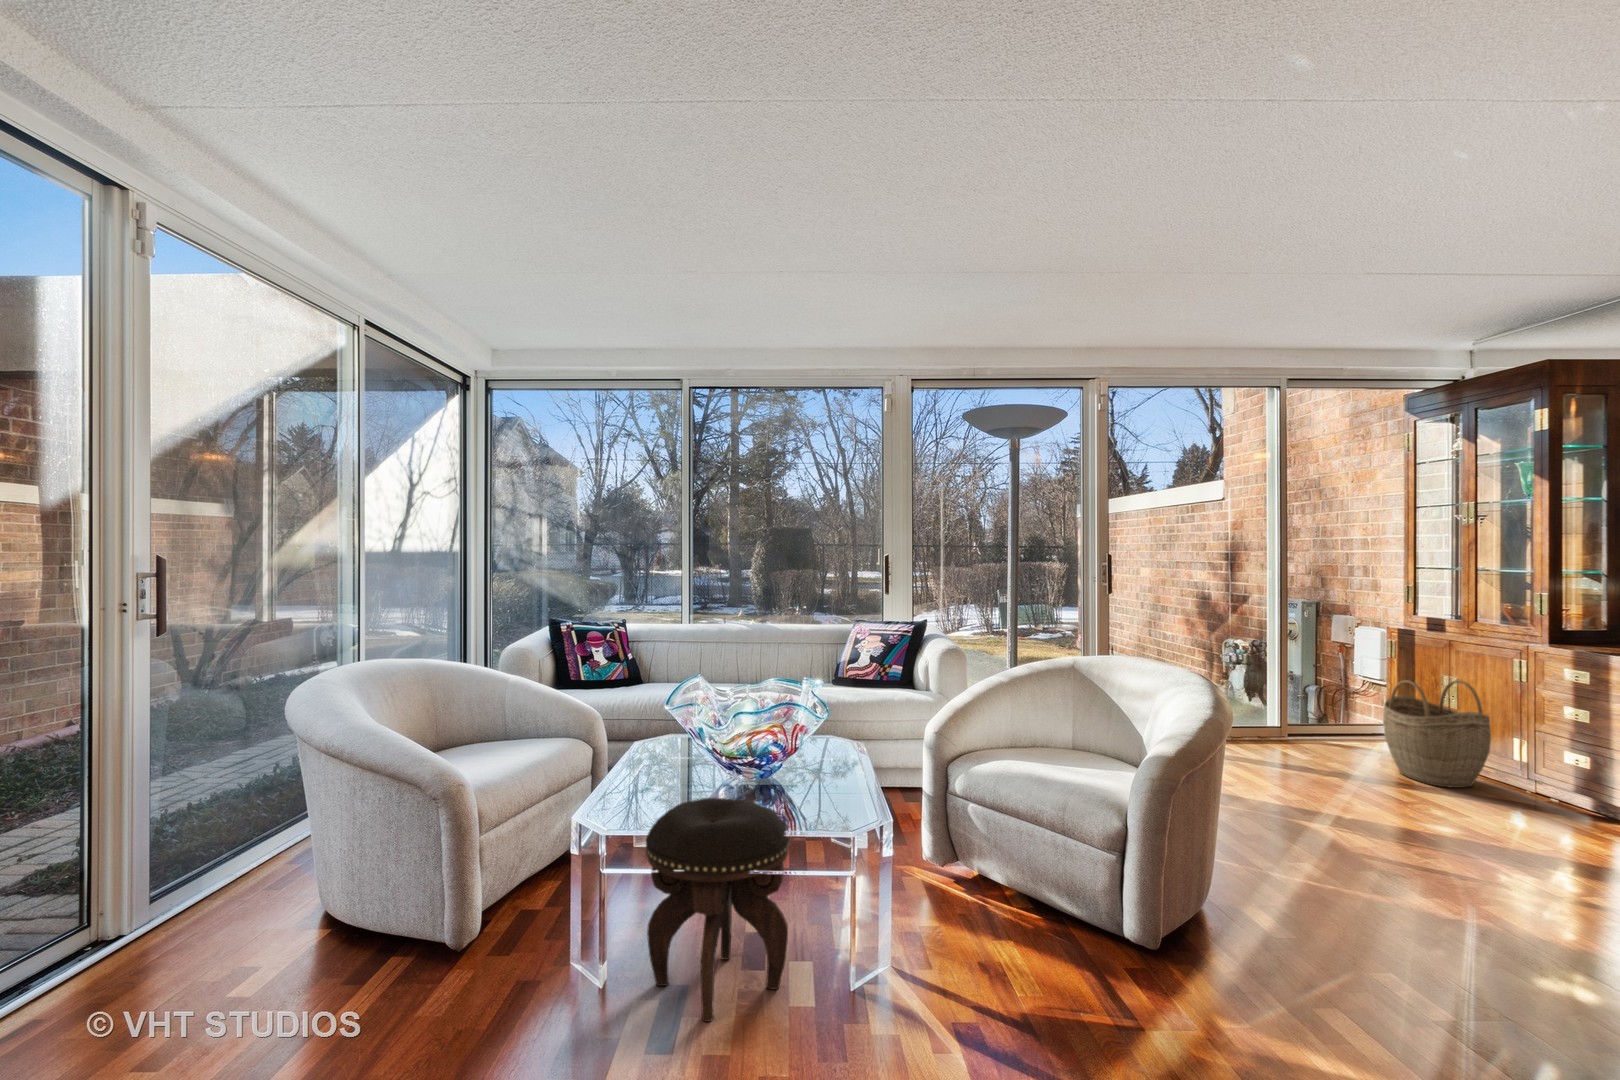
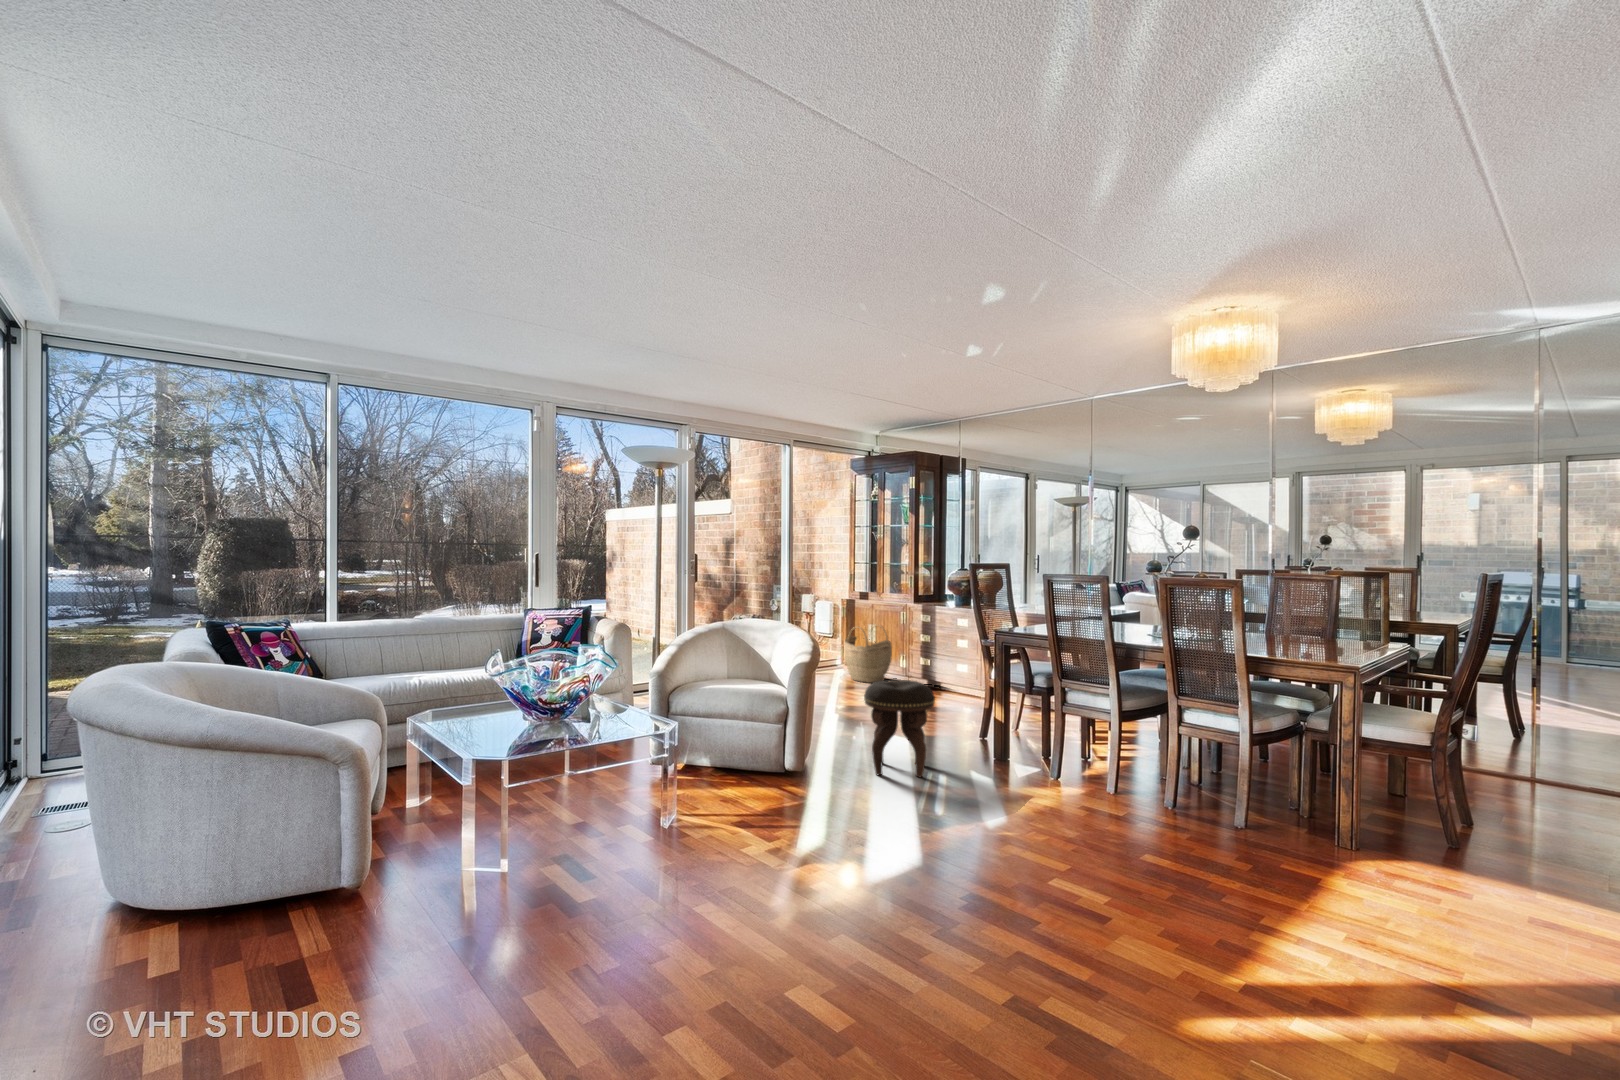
footstool: present [646,798,790,1022] -> present [864,680,935,777]

